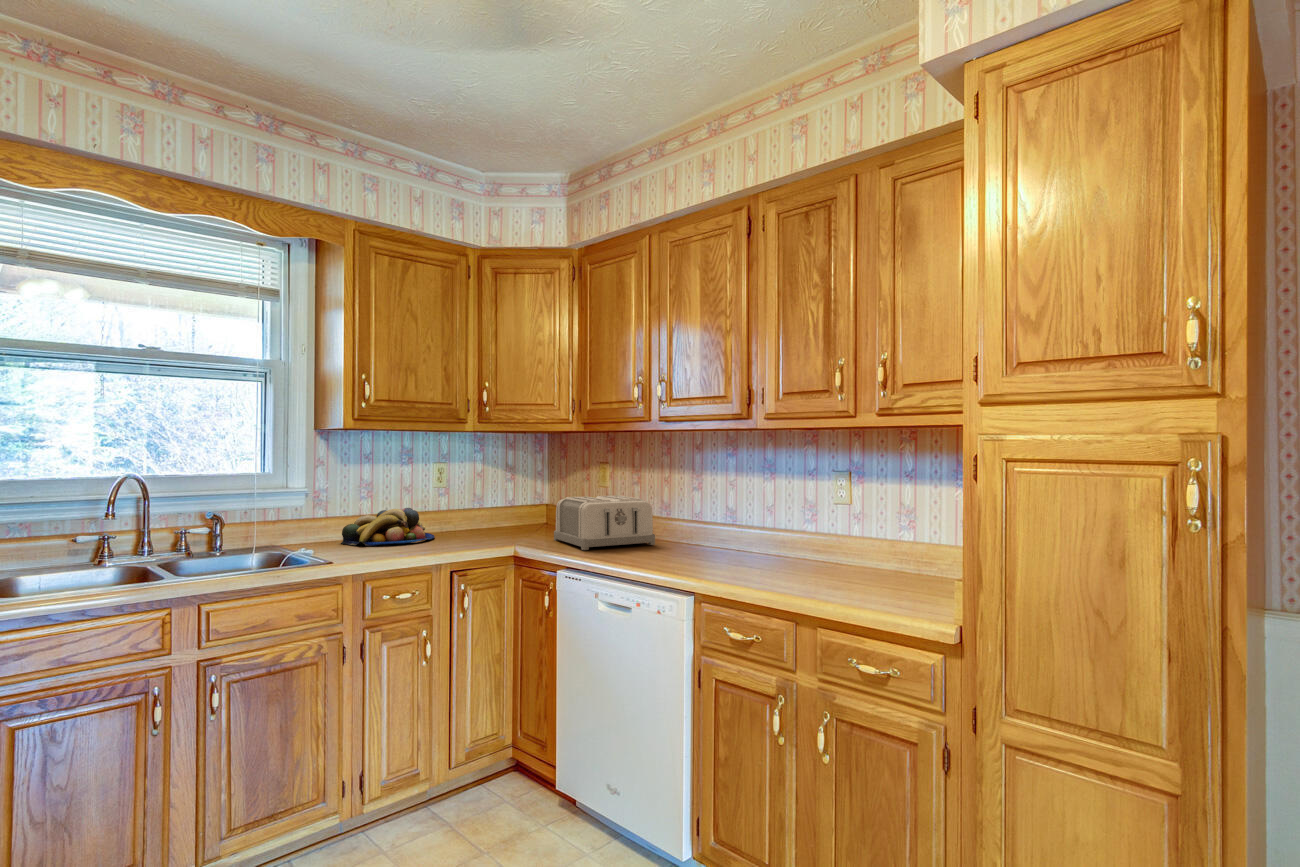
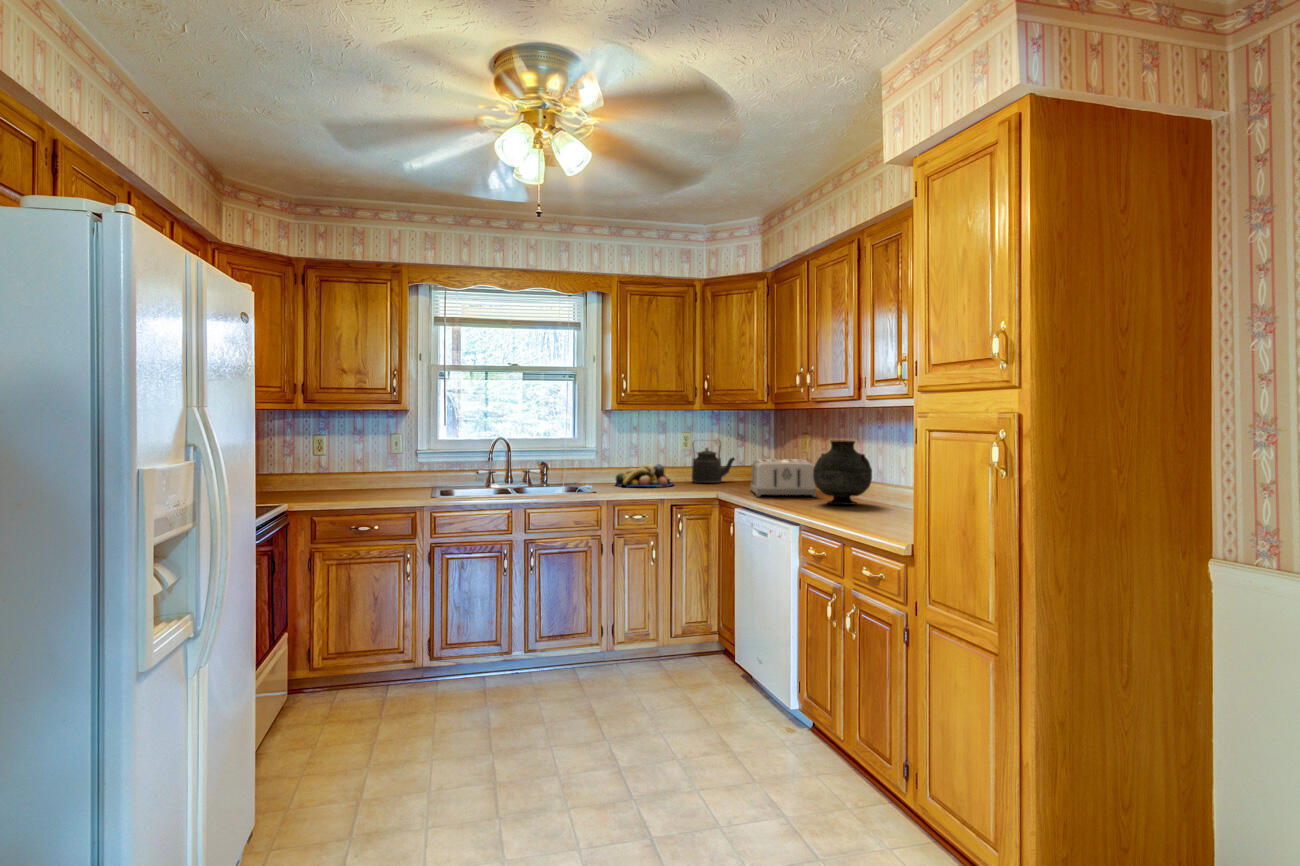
kettle: none [449,471,506,531] -> present [692,441,735,483]
vase: none [672,473,746,557] -> present [813,440,872,505]

